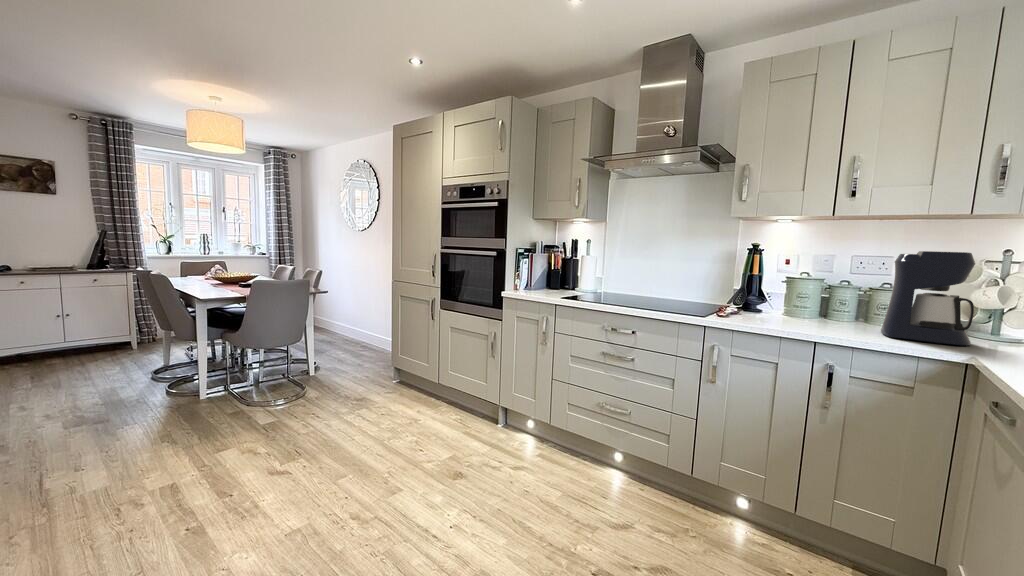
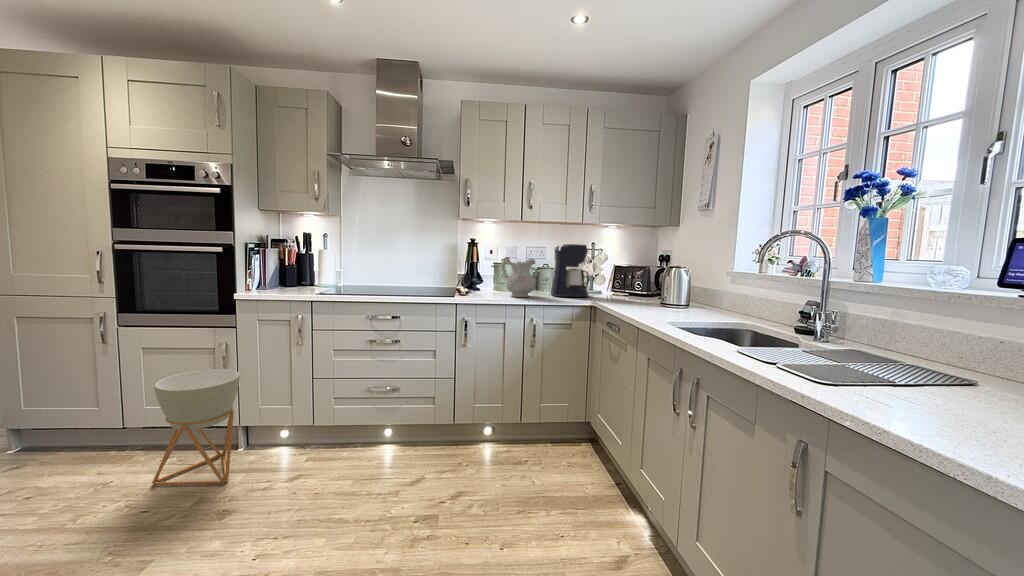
ceramic pitcher: none [784,268,847,331] -> present [501,257,536,297]
planter: none [436,351,497,450] -> present [152,369,240,485]

